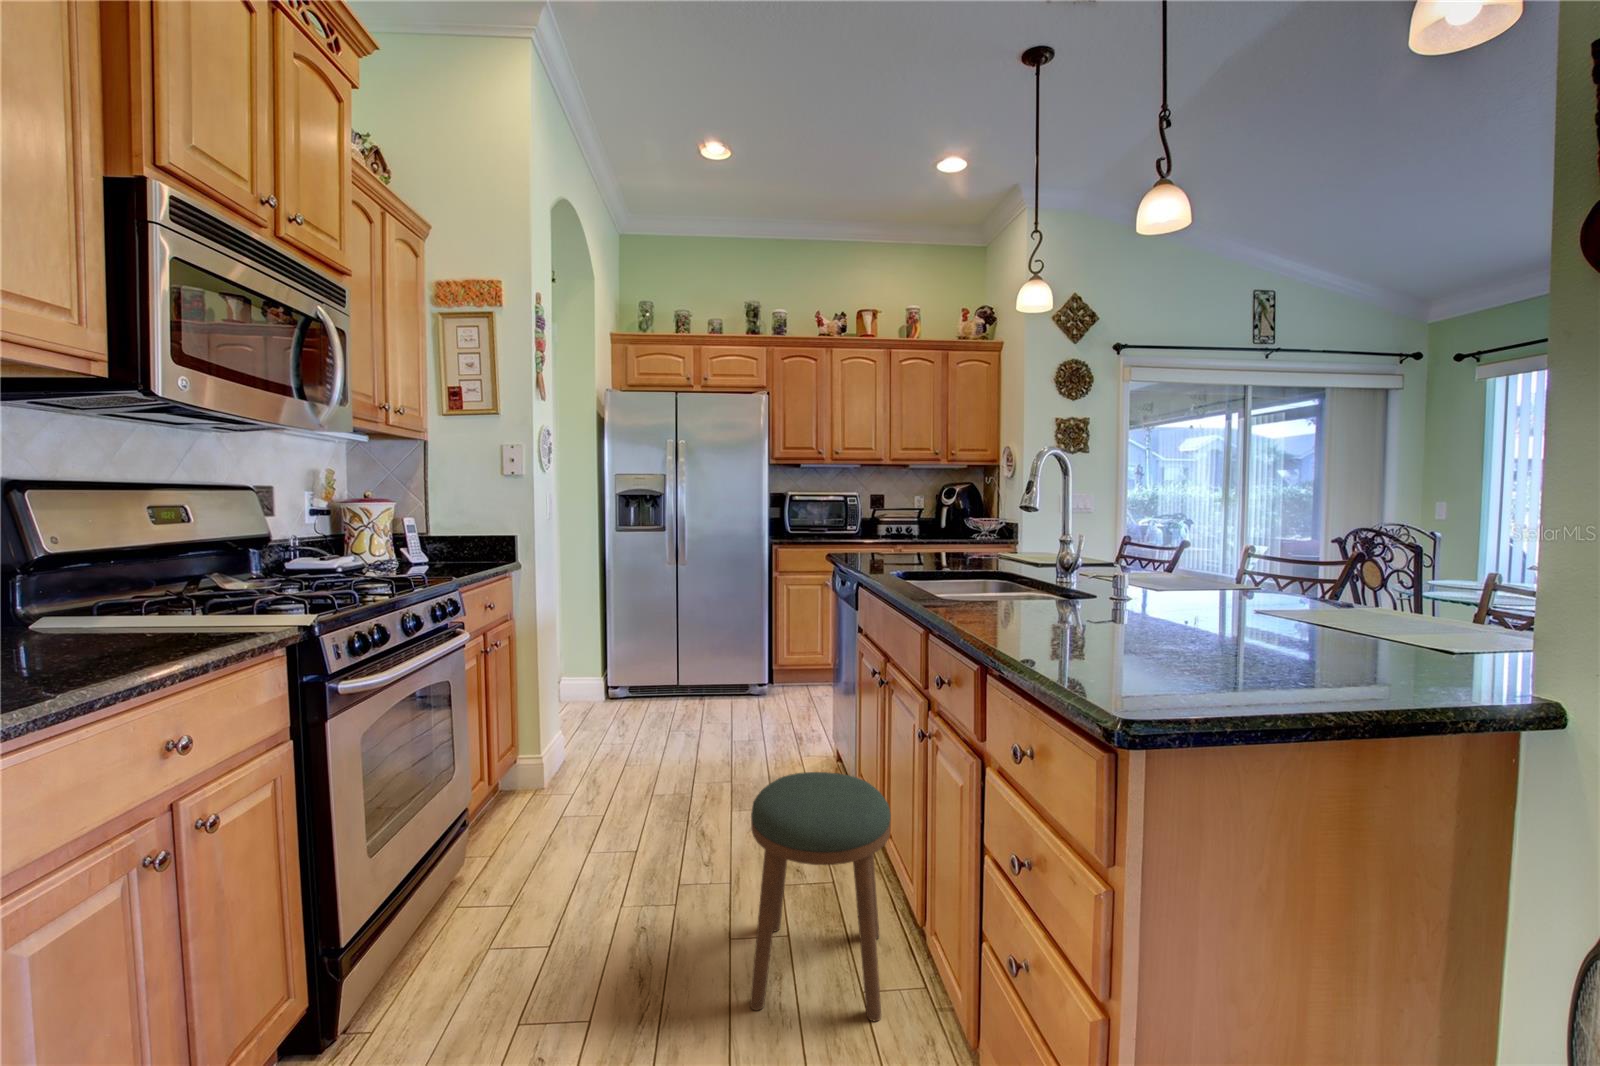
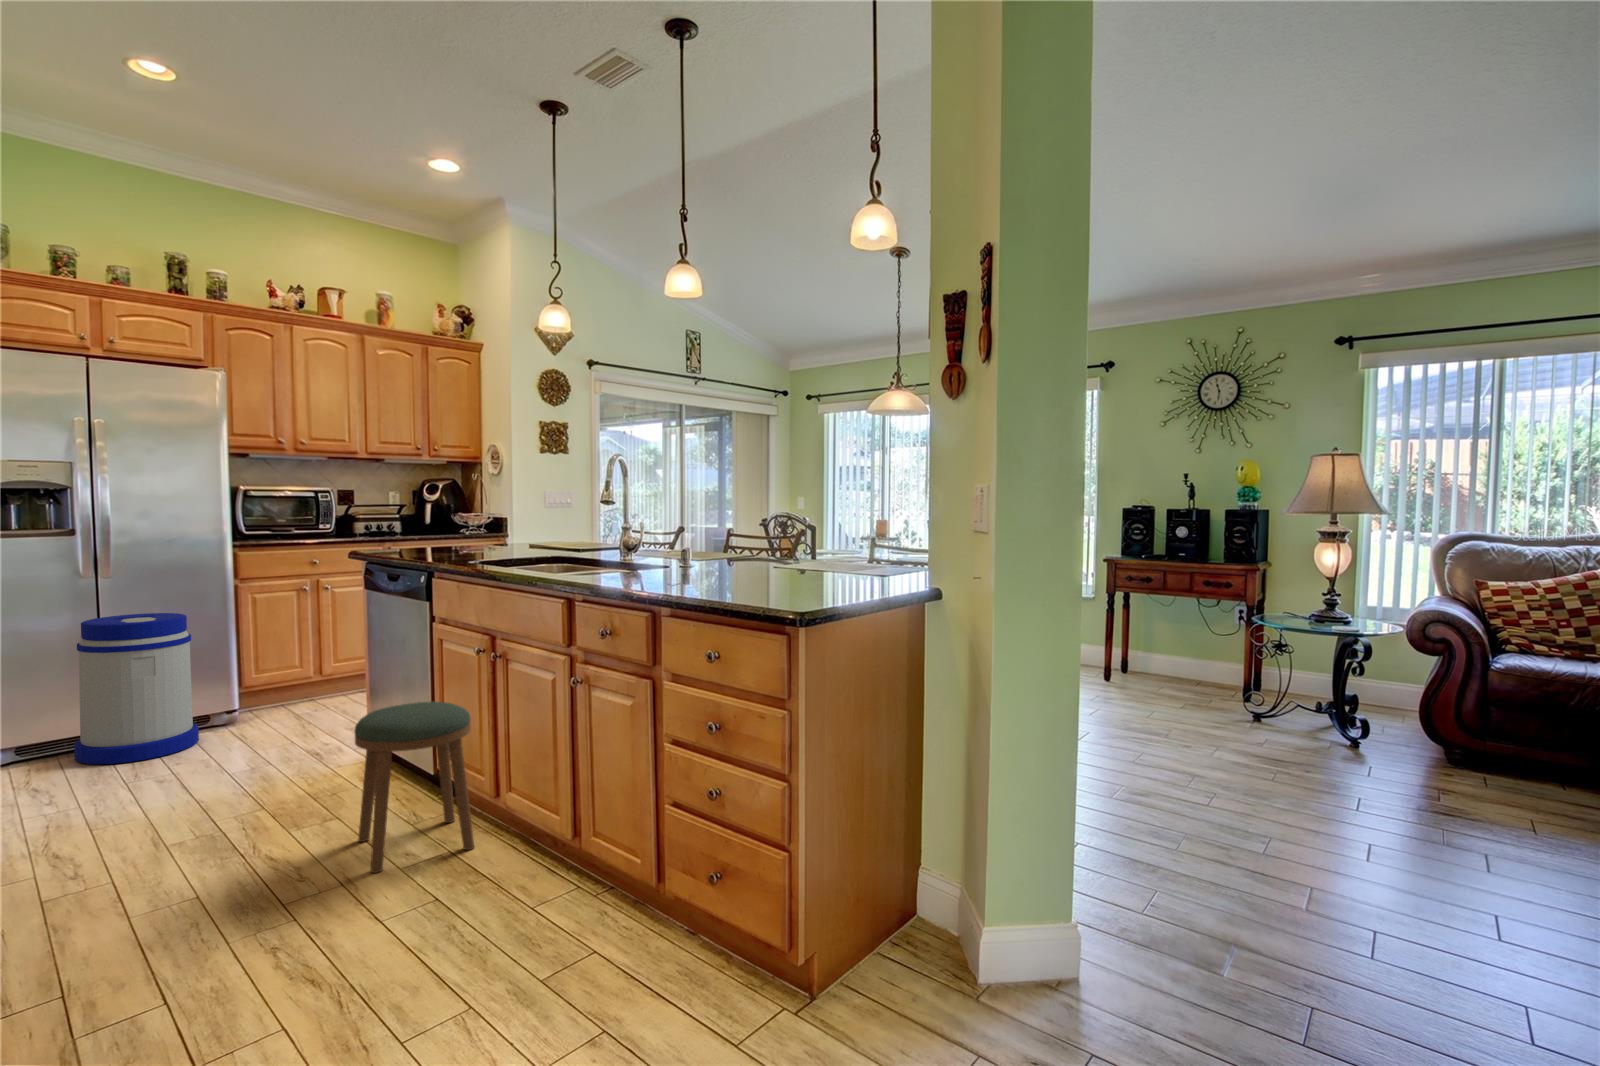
trash can: none [655,599,735,726] -> present [74,613,199,764]

